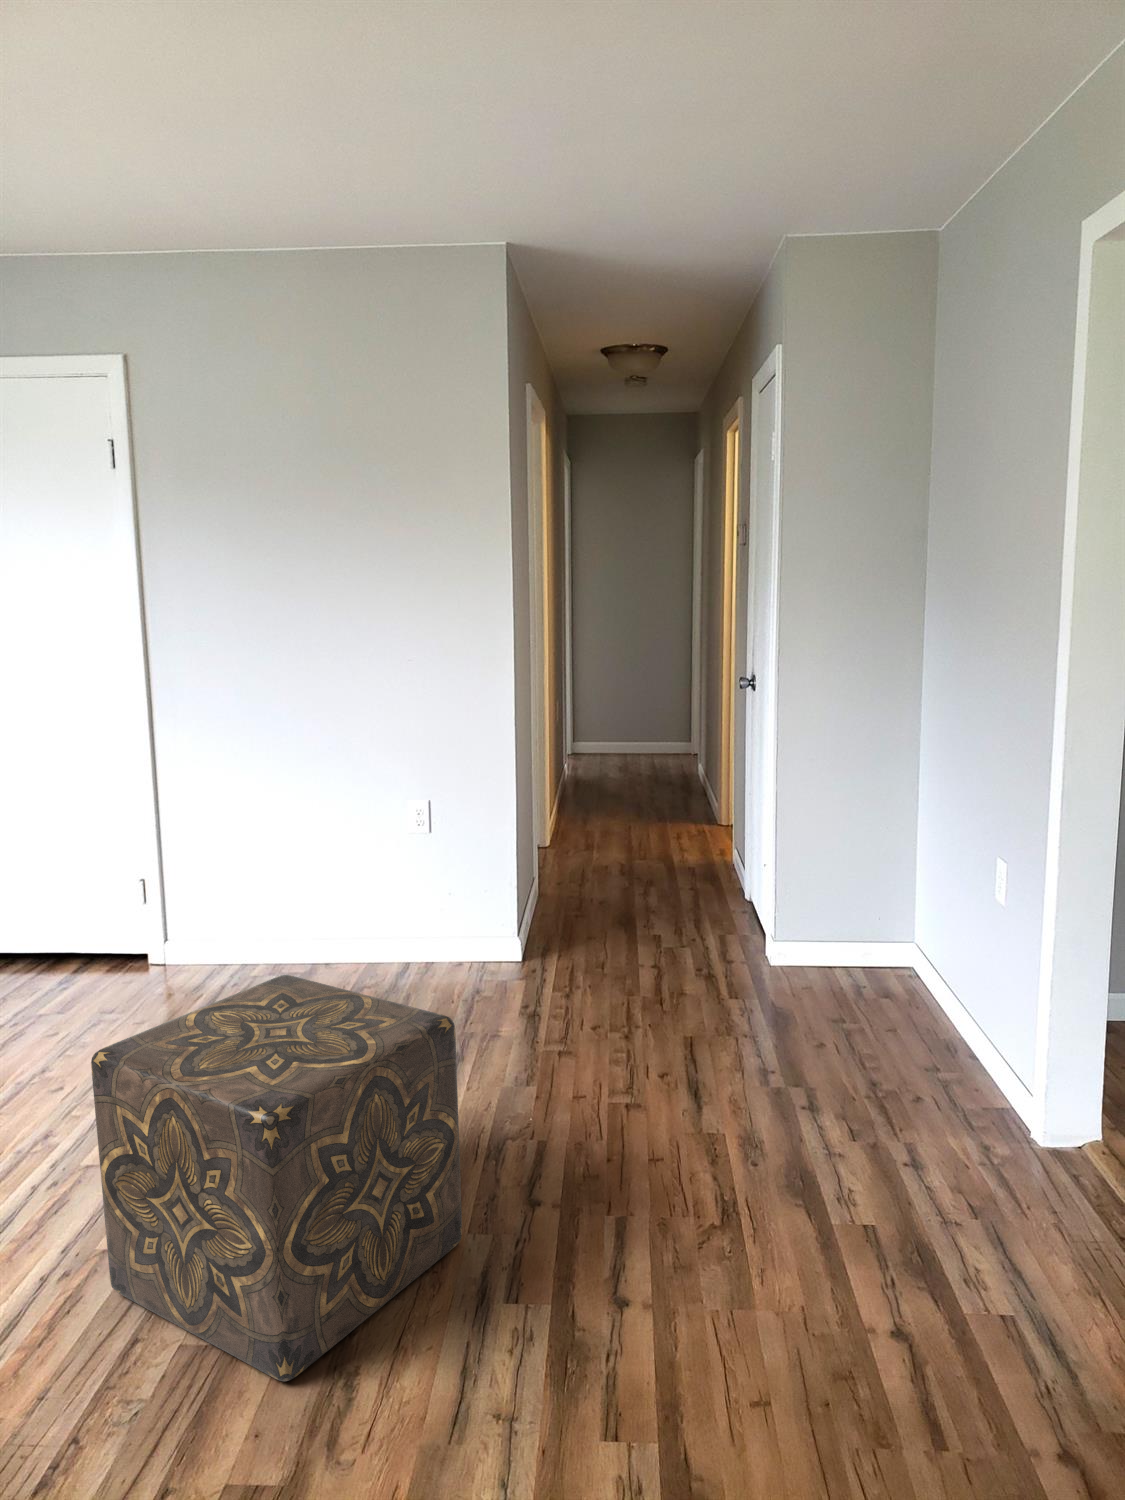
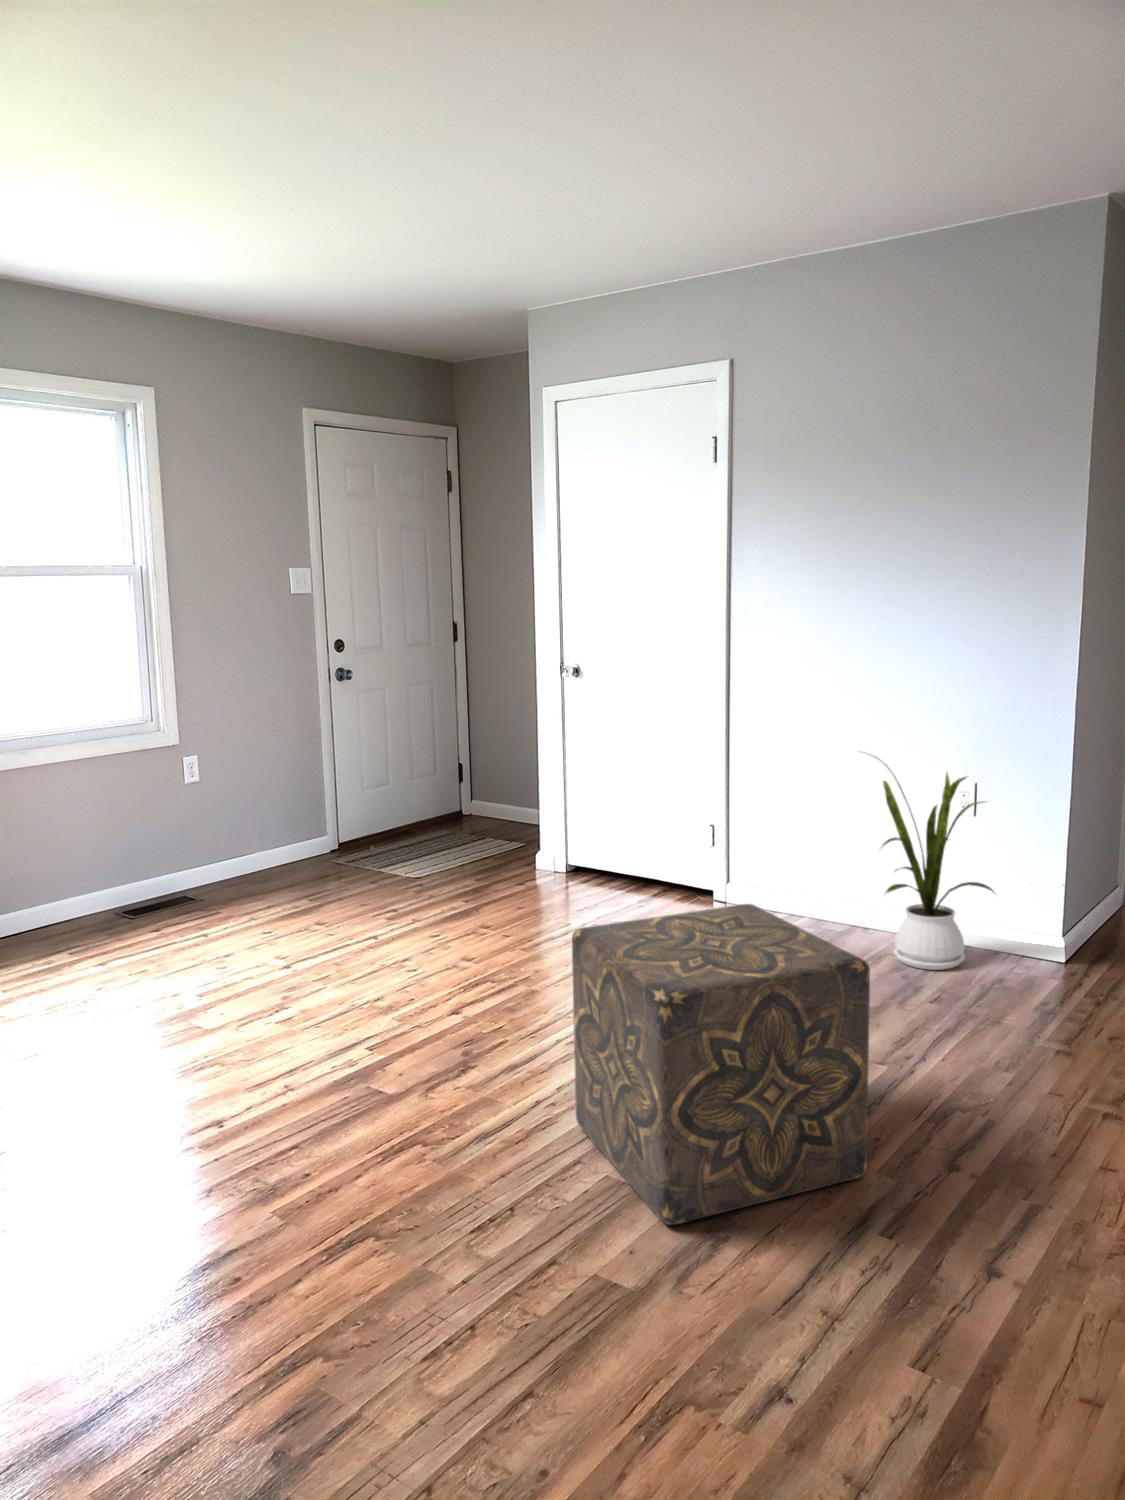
house plant: none [314,785,464,997] -> present [882,764,993,970]

